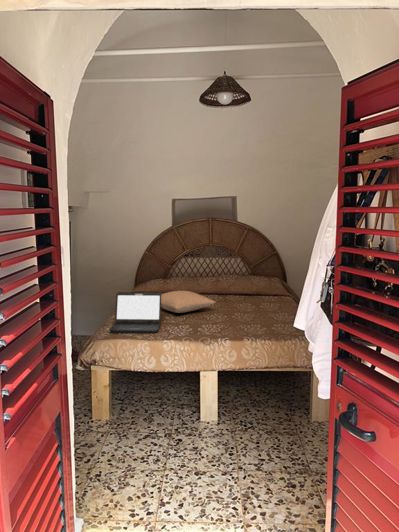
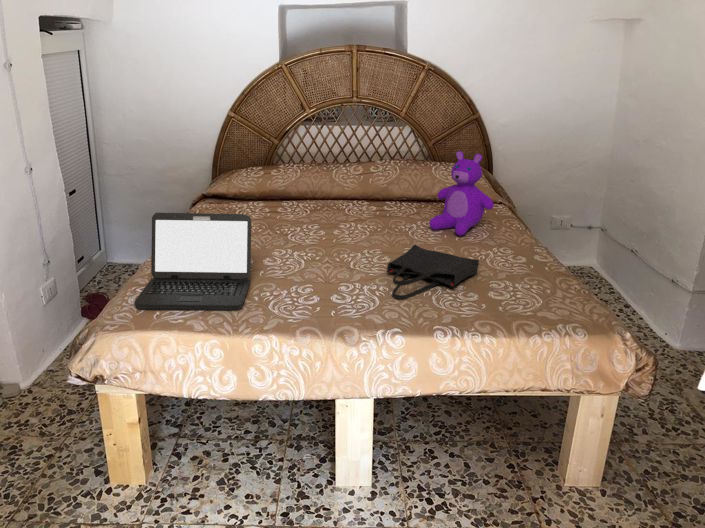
teddy bear: none [248,267,280,308] -> present [429,151,494,236]
pillow: present [161,291,216,313] -> none [234,201,367,250]
tote bag: none [225,309,269,330] -> present [387,245,479,299]

